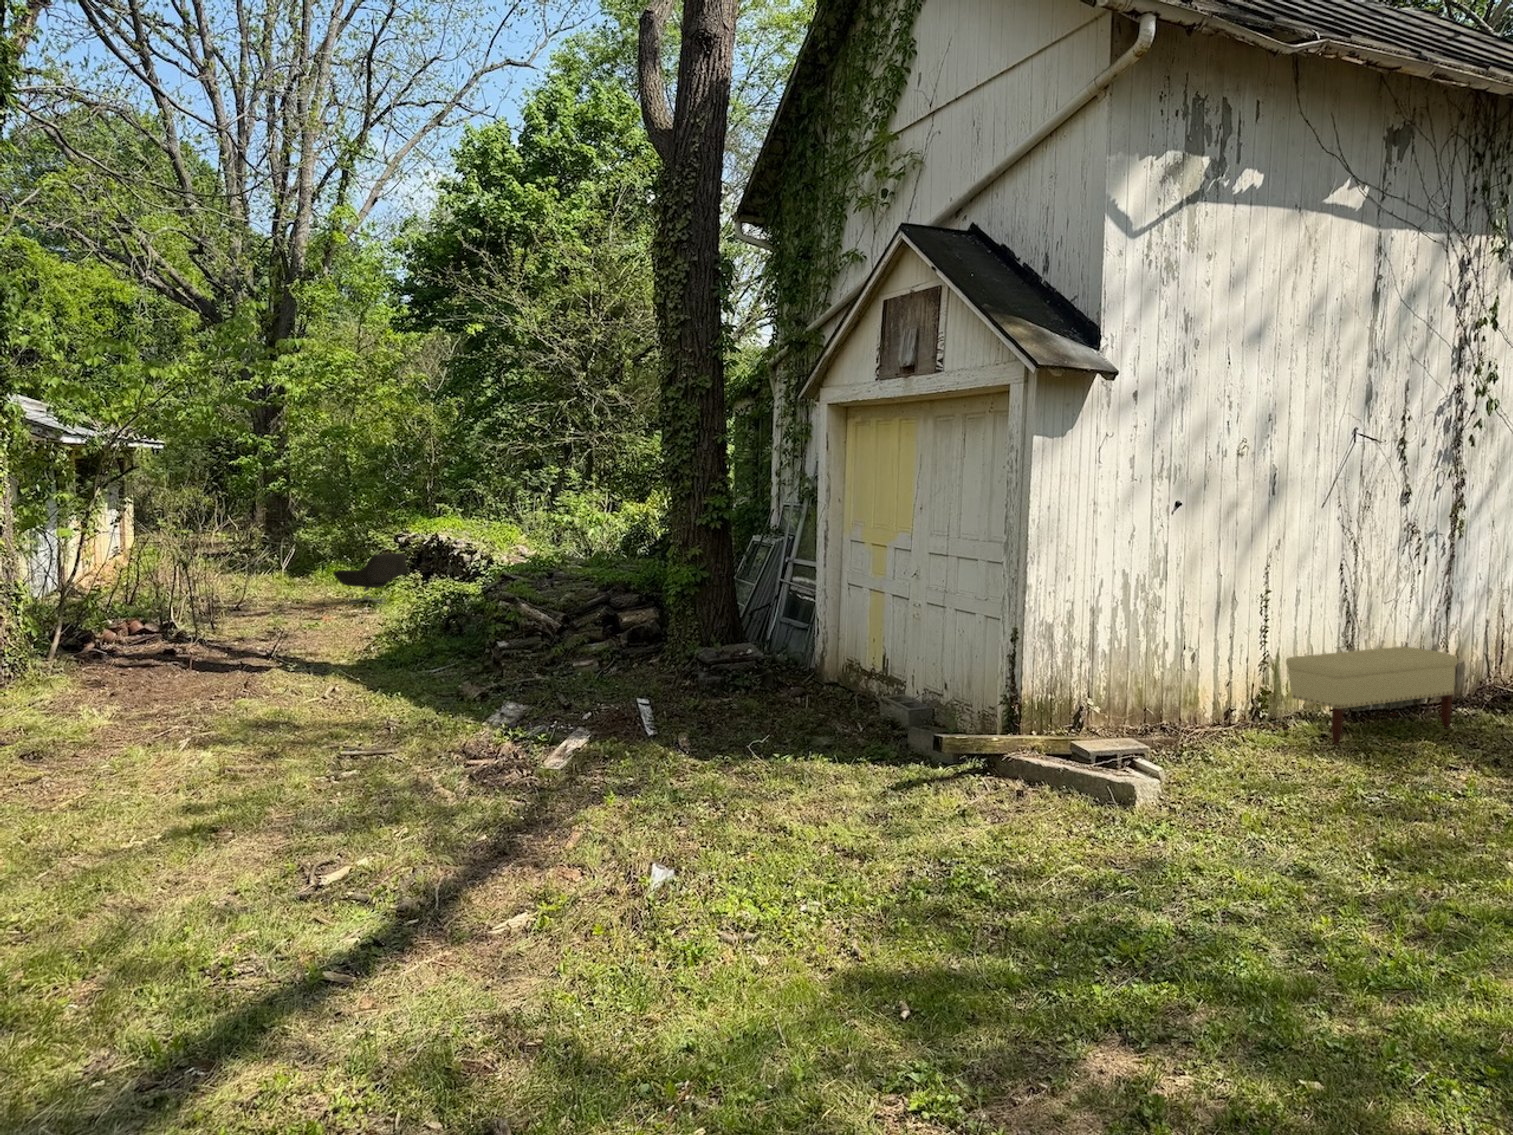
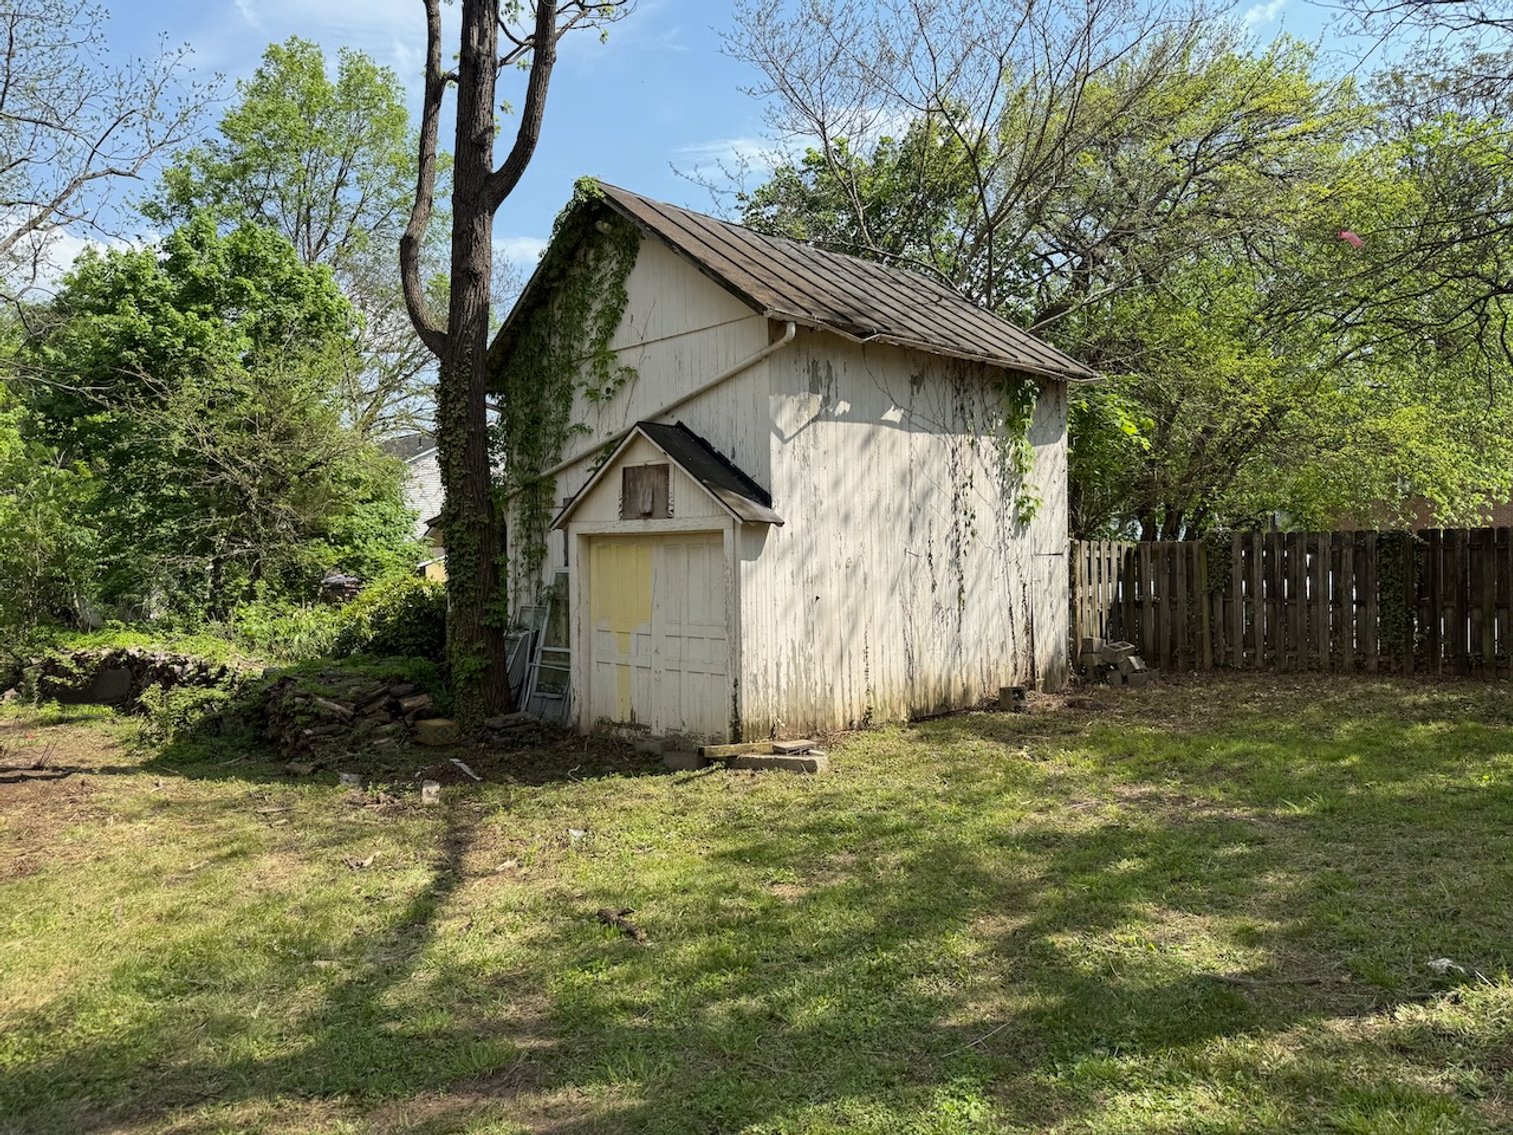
woven basket: none [627,639,672,675] -> present [415,718,460,746]
bench: present [1282,646,1458,745] -> none [879,676,969,736]

